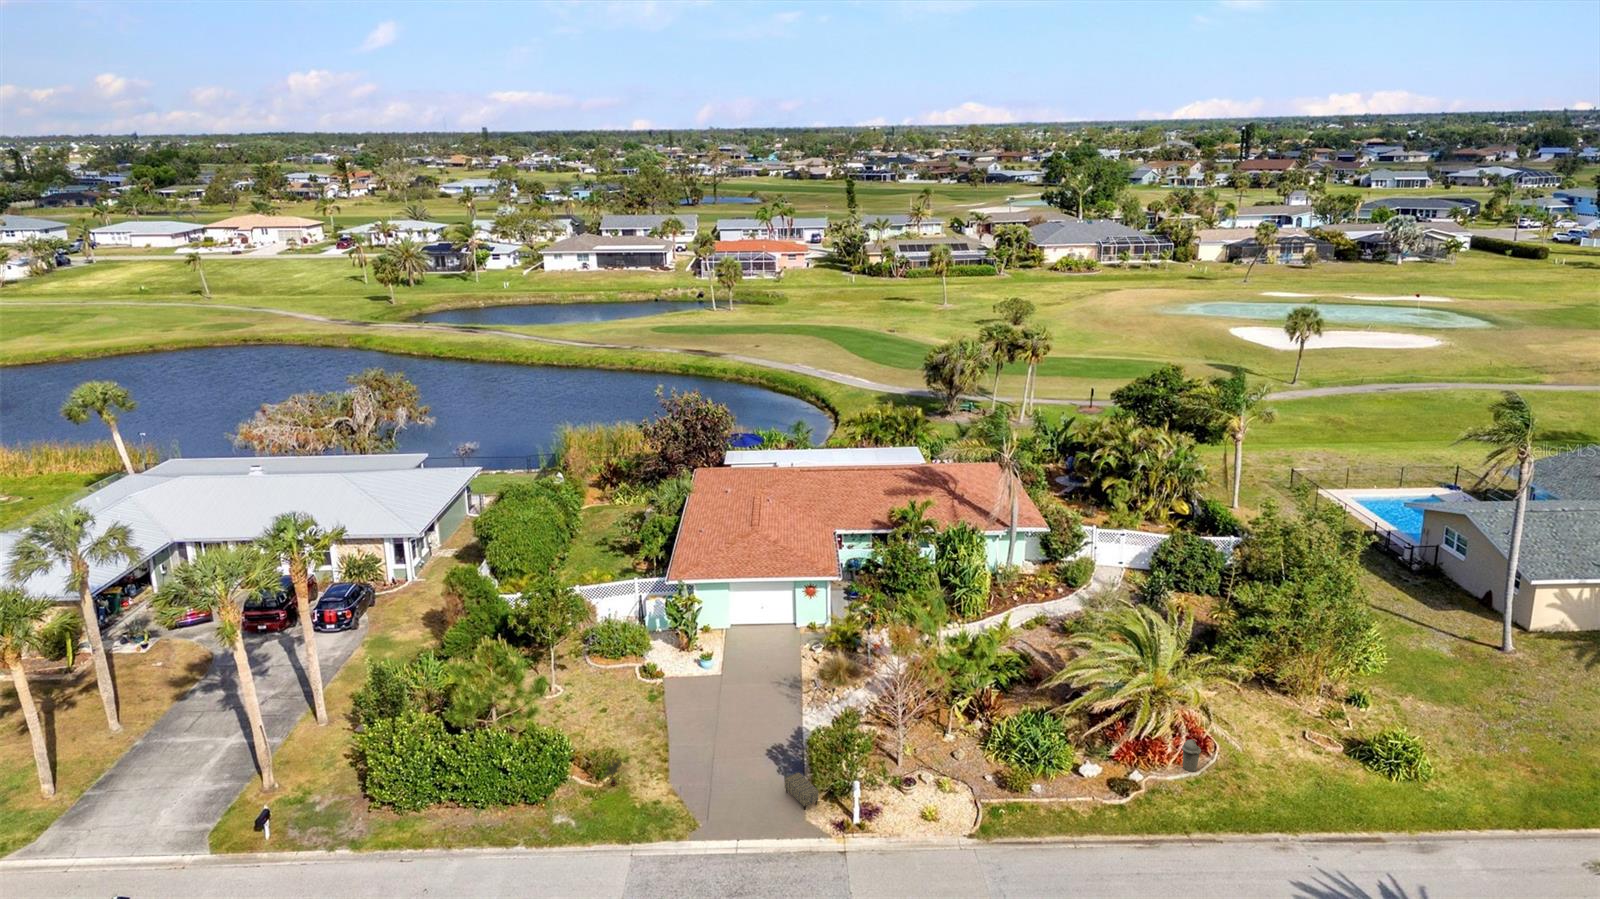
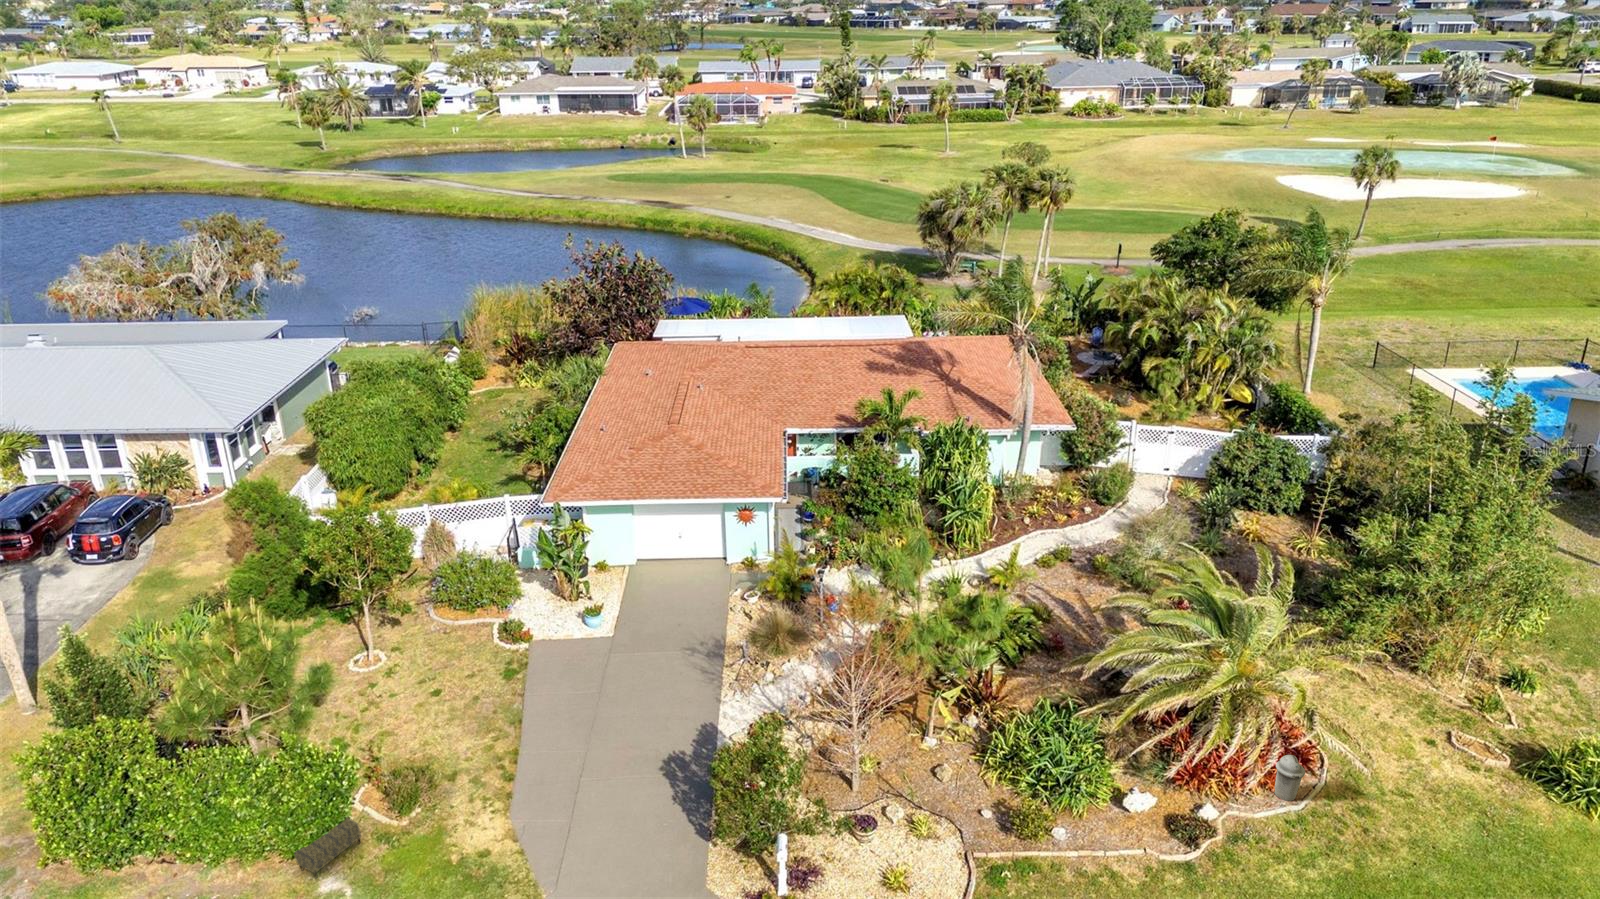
potted tree: present [604,759,622,786] -> none [404,783,436,825]
bench: present [784,772,818,810] -> present [294,818,361,878]

